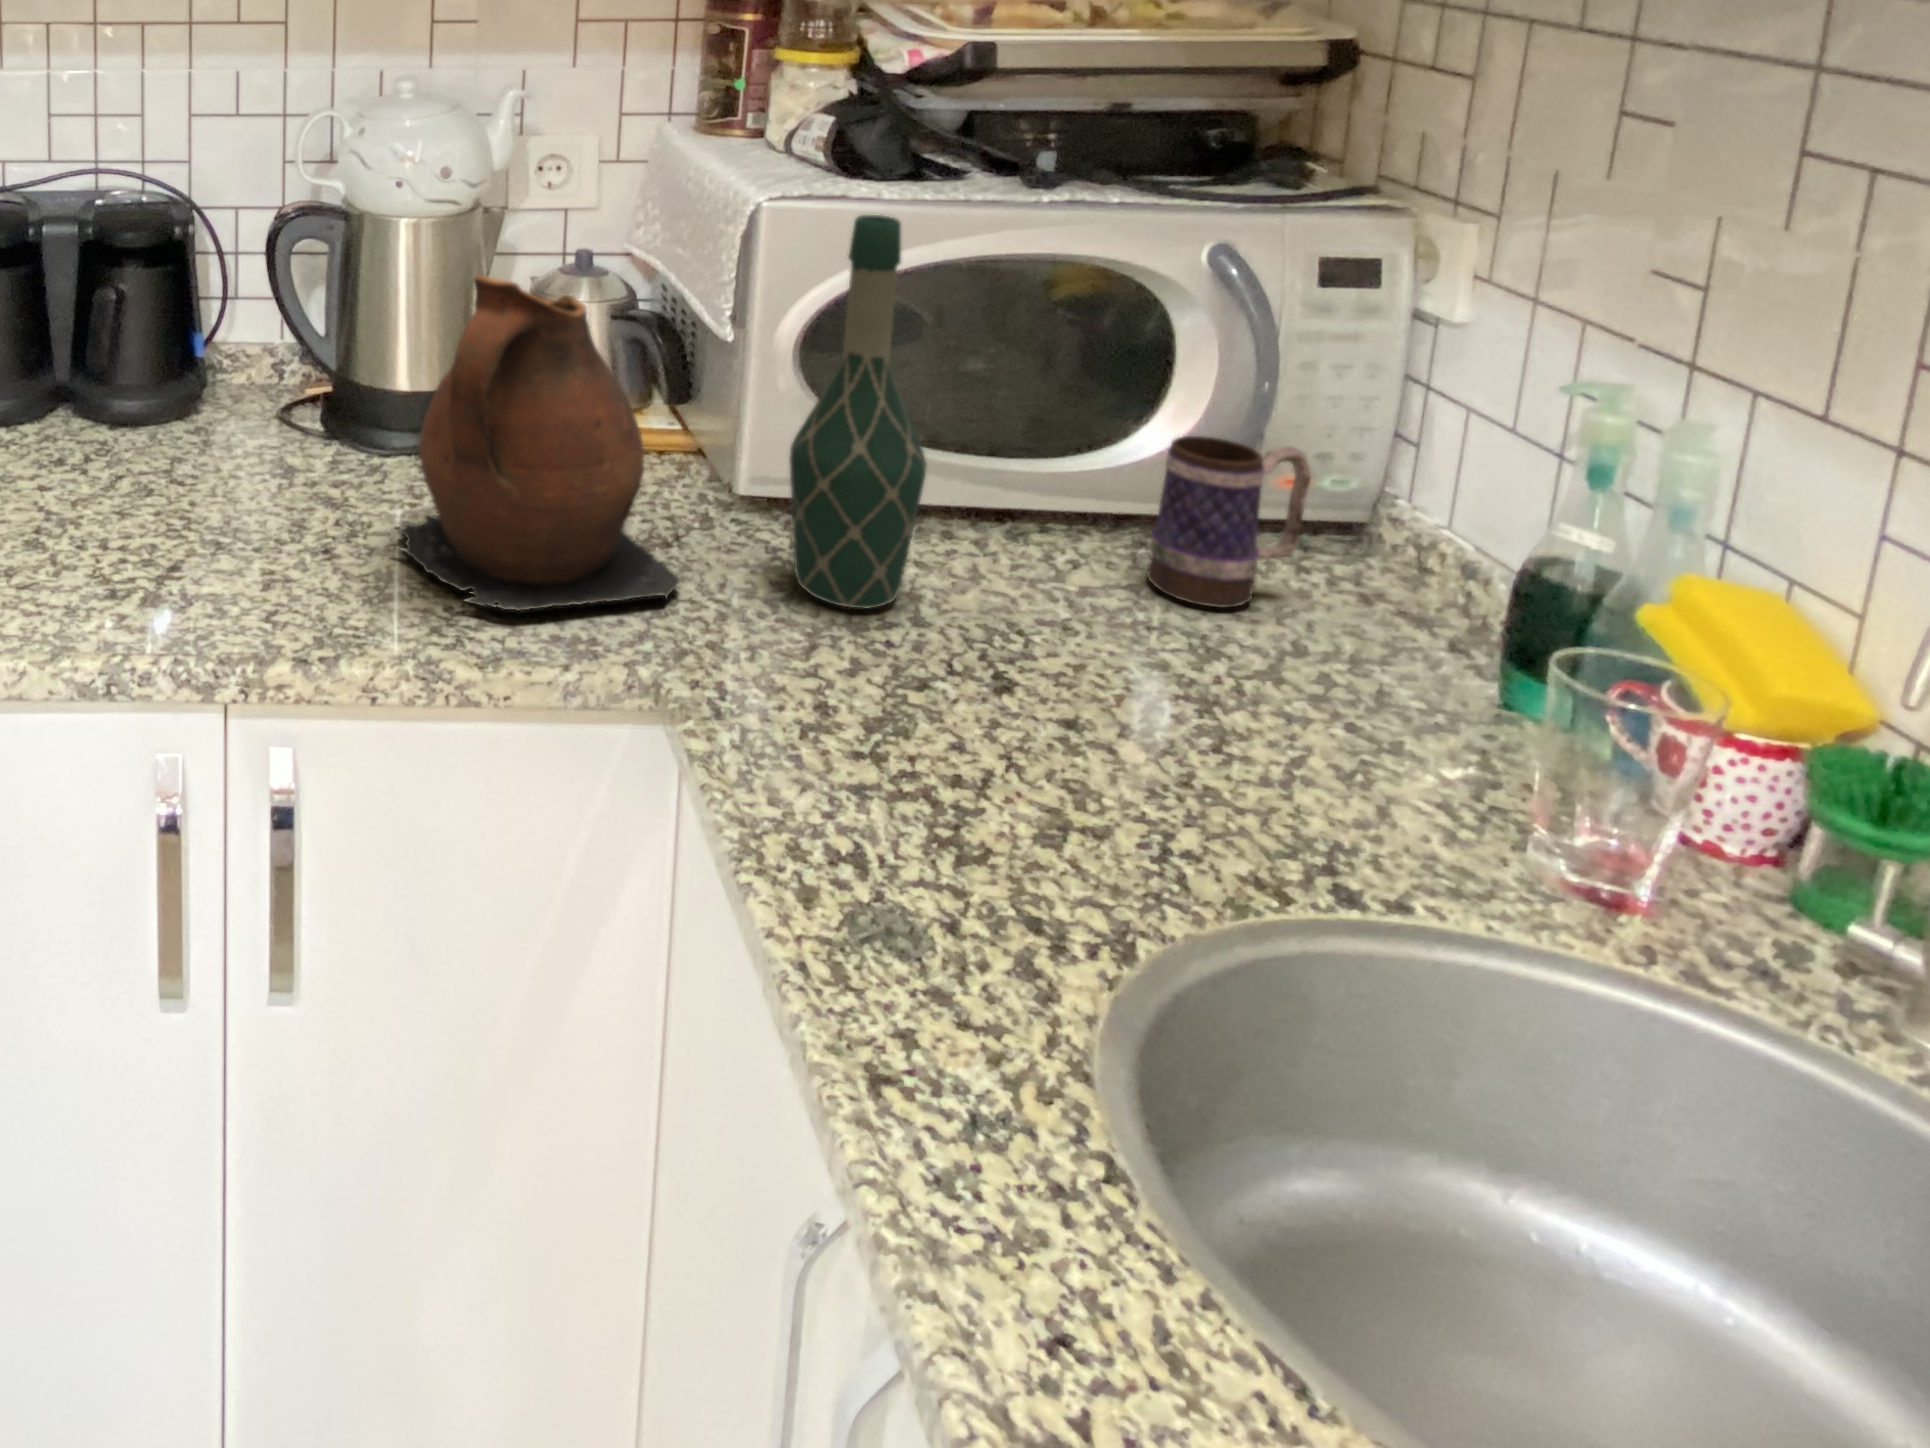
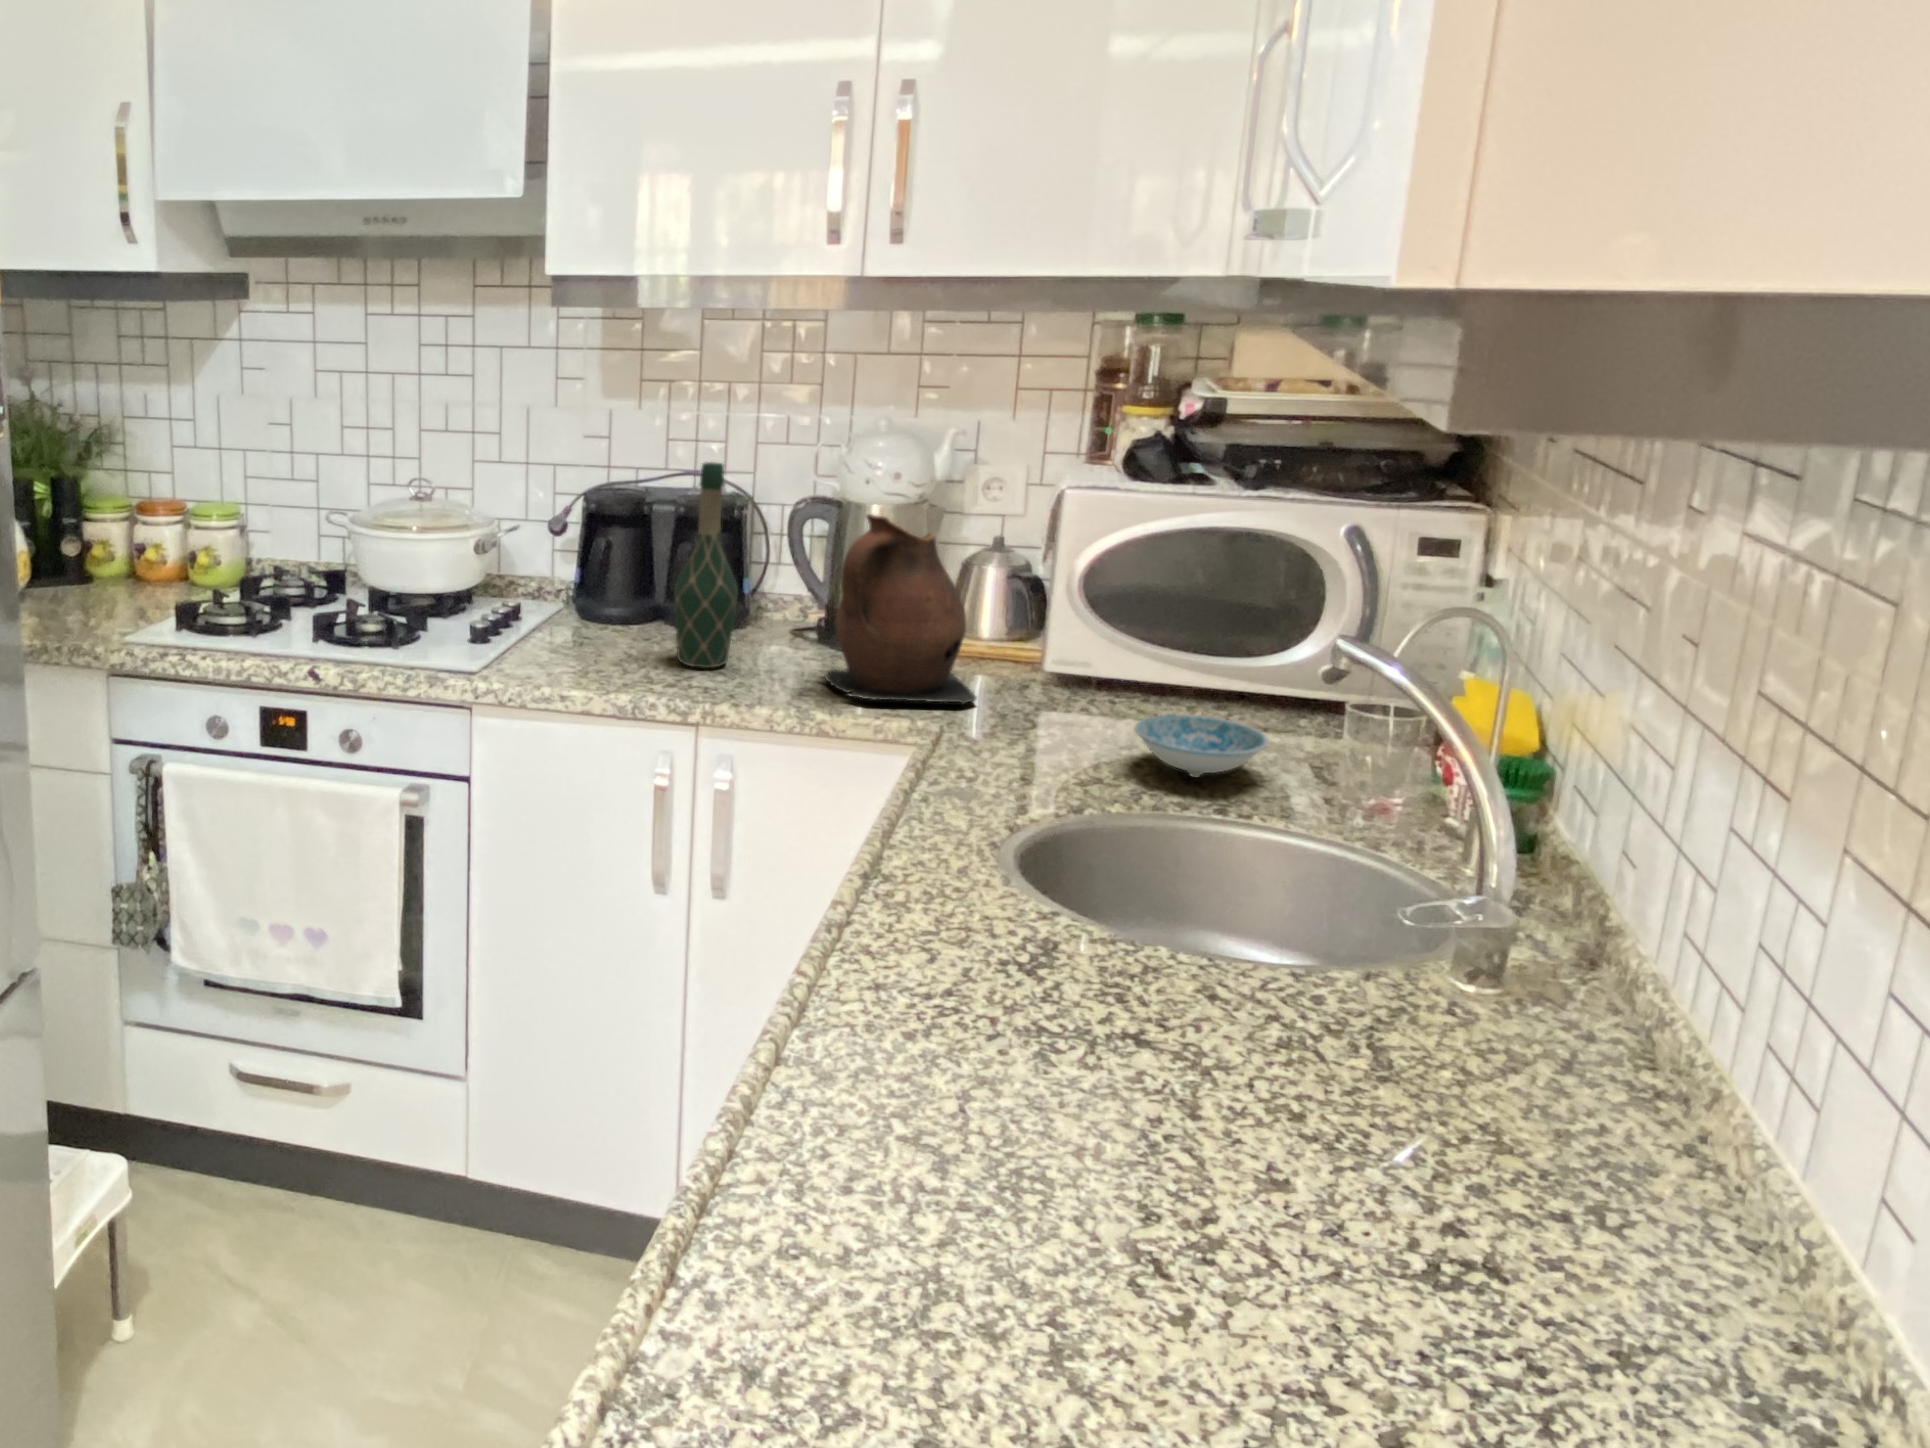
wine bottle: present [790,215,926,609] -> present [674,462,738,668]
mug: present [1148,436,1311,608] -> none [1277,640,1379,739]
ceramic bowl: none [1044,619,1317,773] -> present [1134,715,1269,775]

